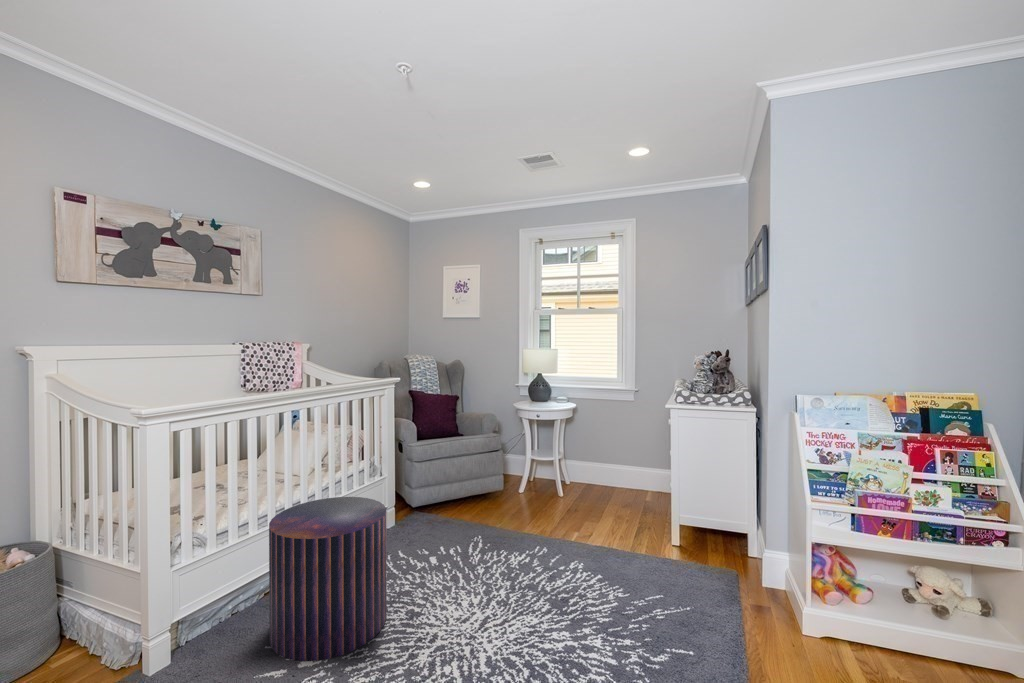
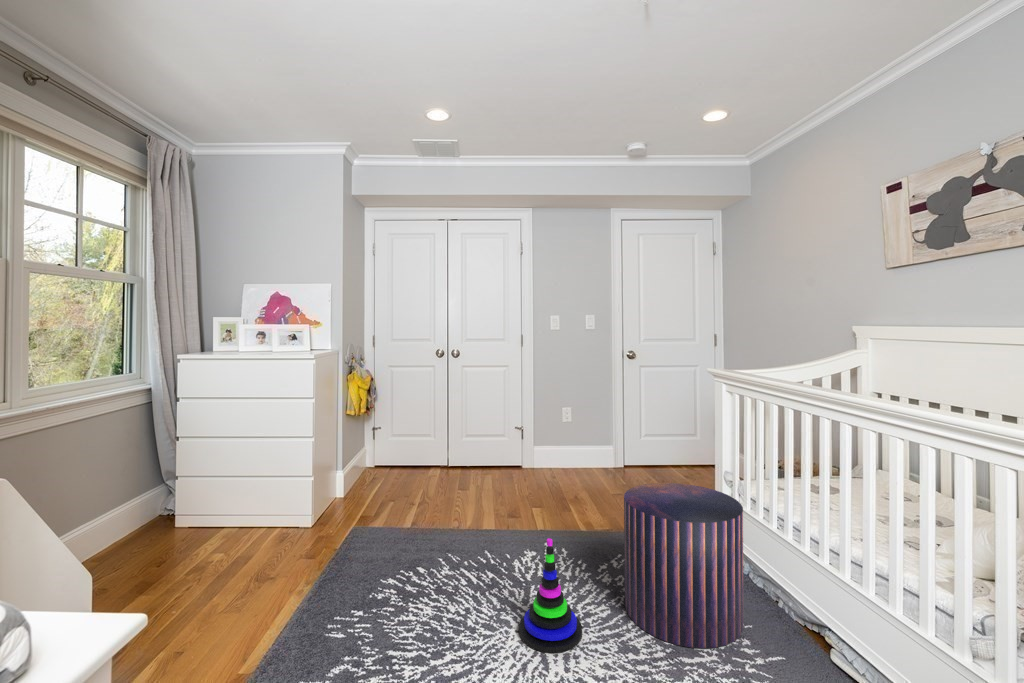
stacking toy: none [428,550,490,662] -> present [519,538,582,653]

